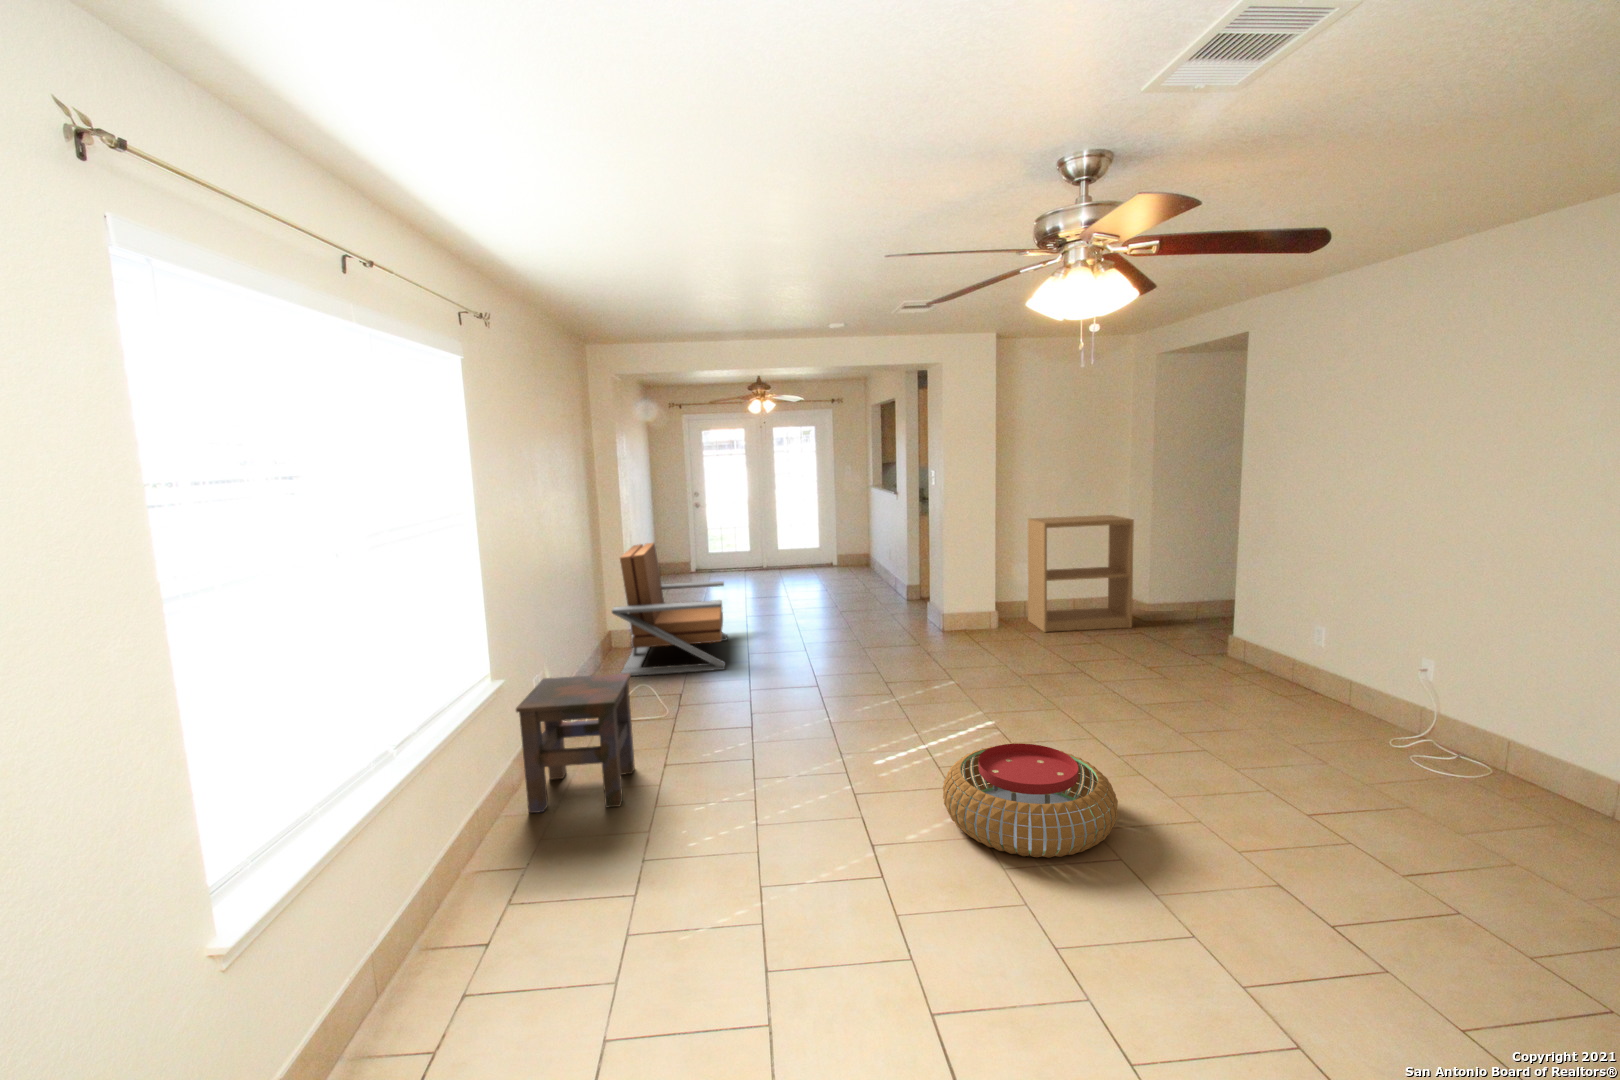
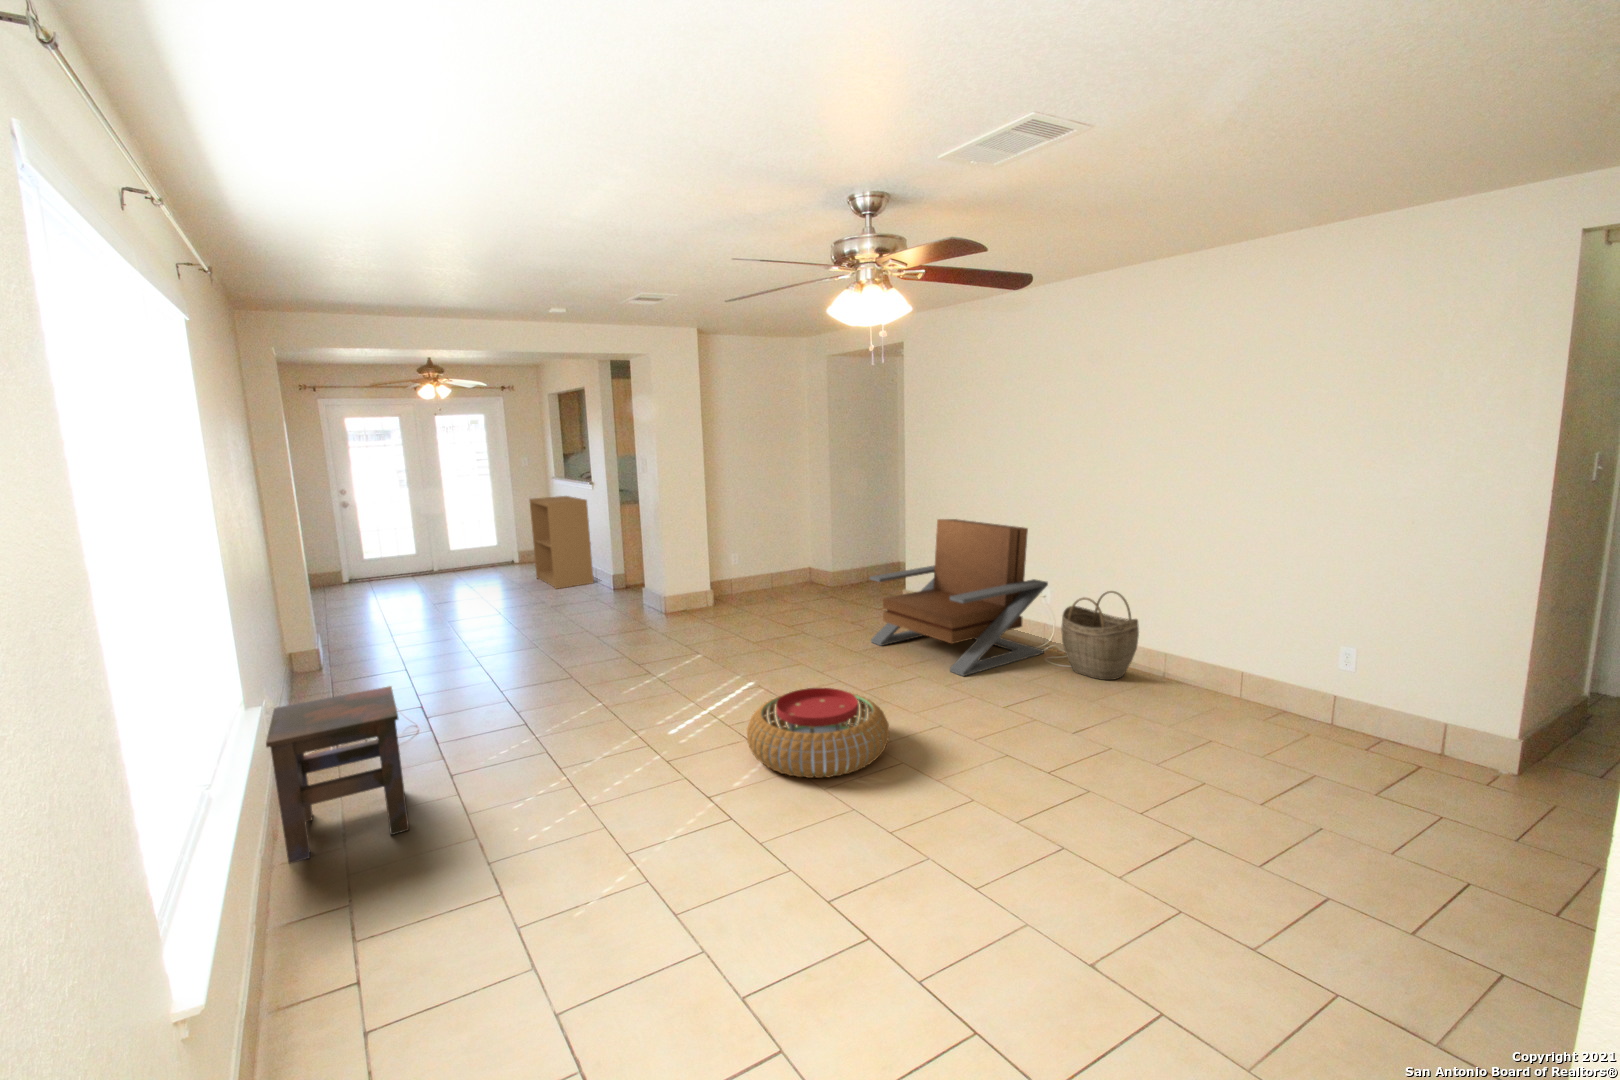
bookshelf: present [1028,515,1134,632] -> present [530,496,594,589]
lounge chair: present [612,543,727,676] -> present [870,519,1048,676]
woven basket: none [1437,680,1582,814] -> present [1061,591,1139,680]

